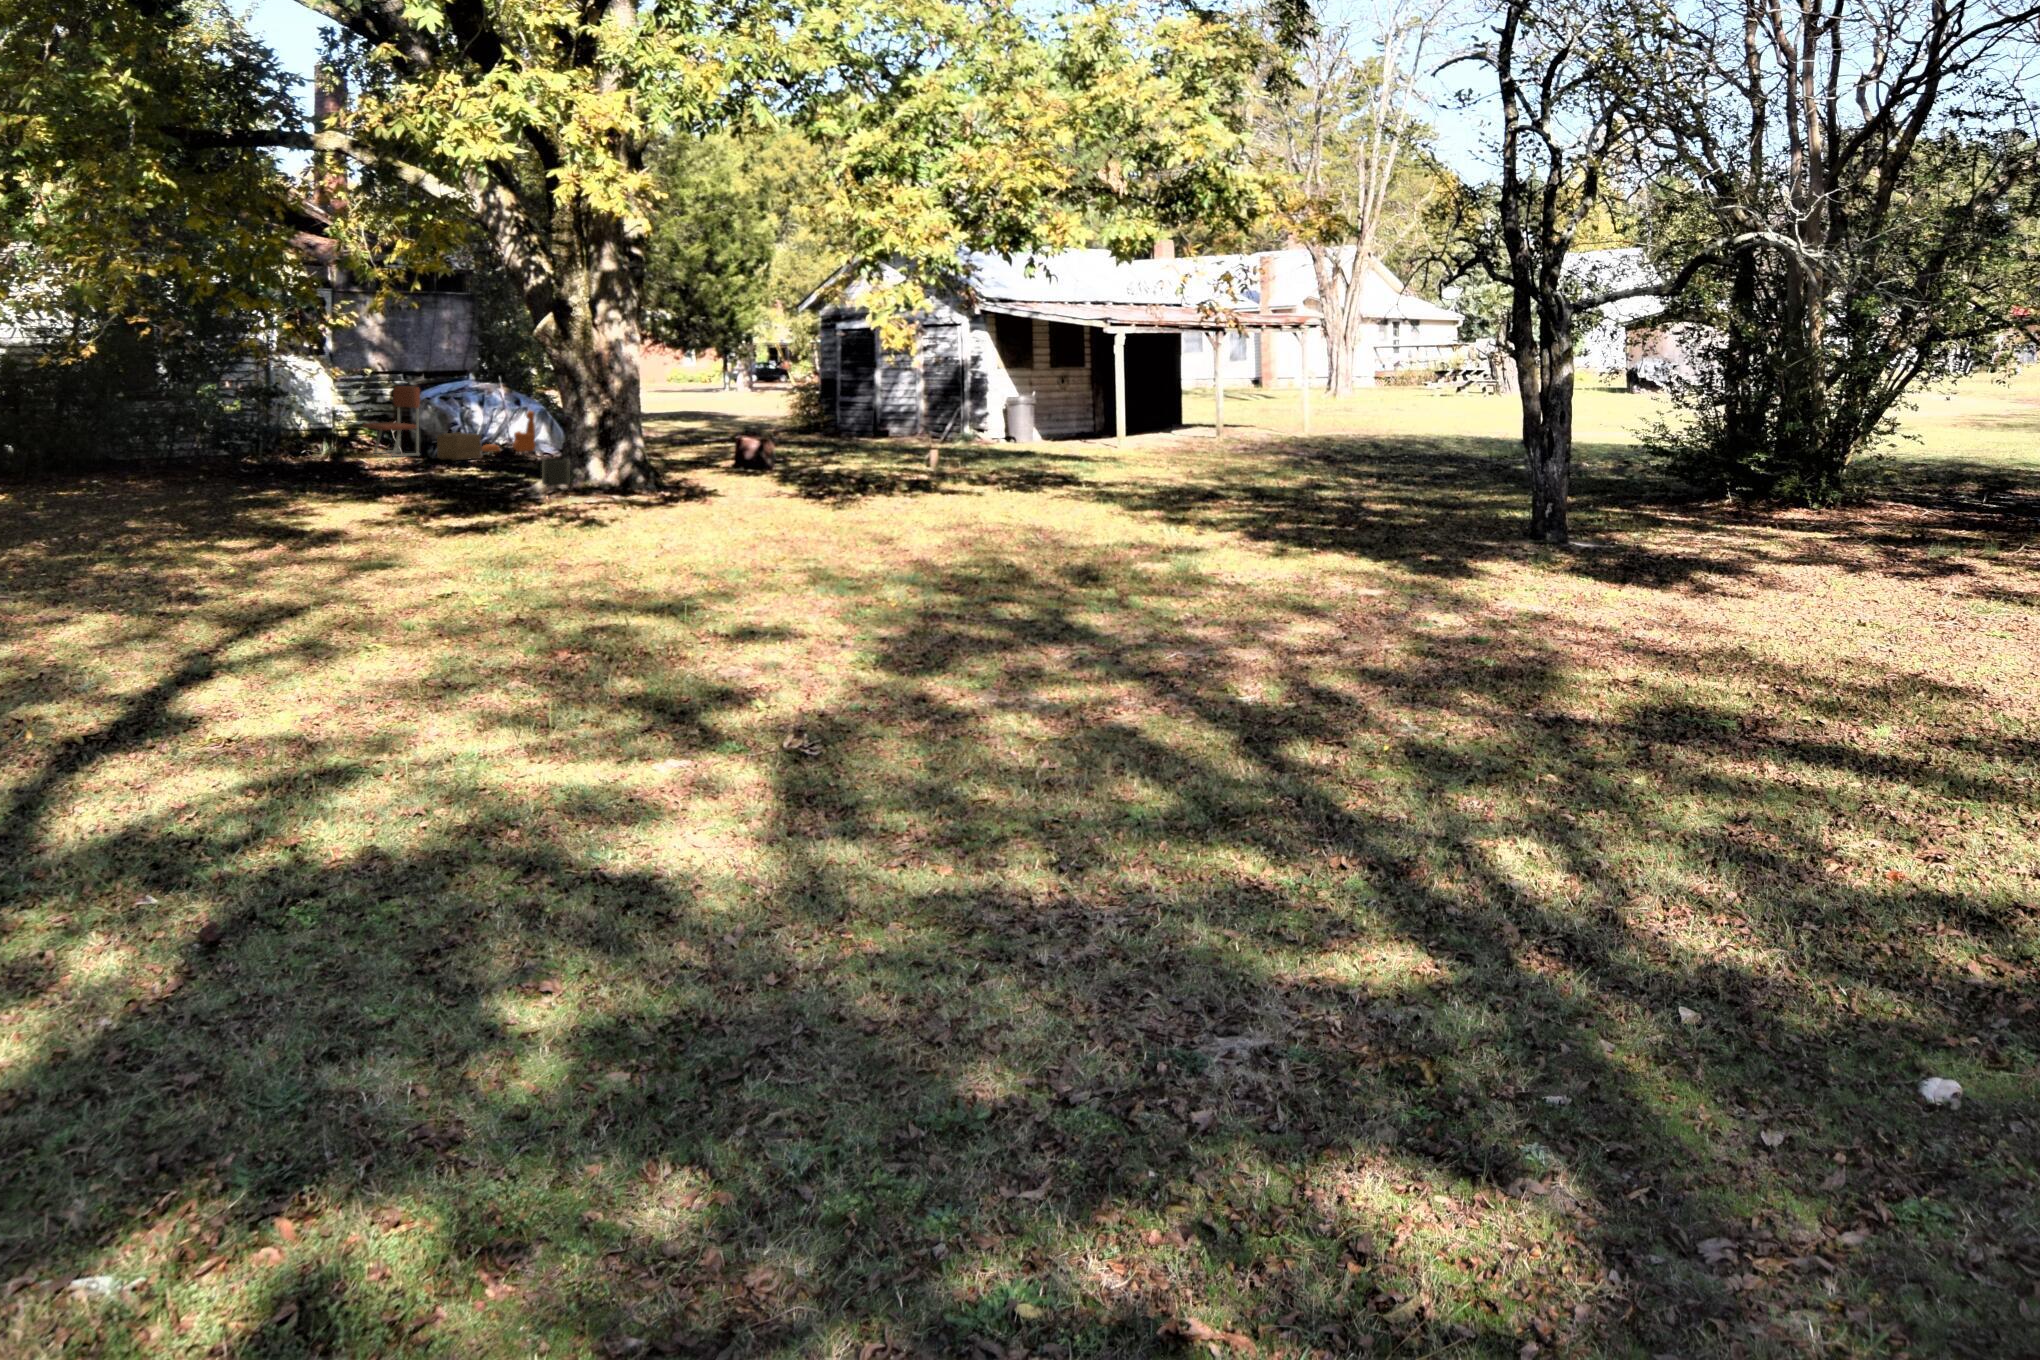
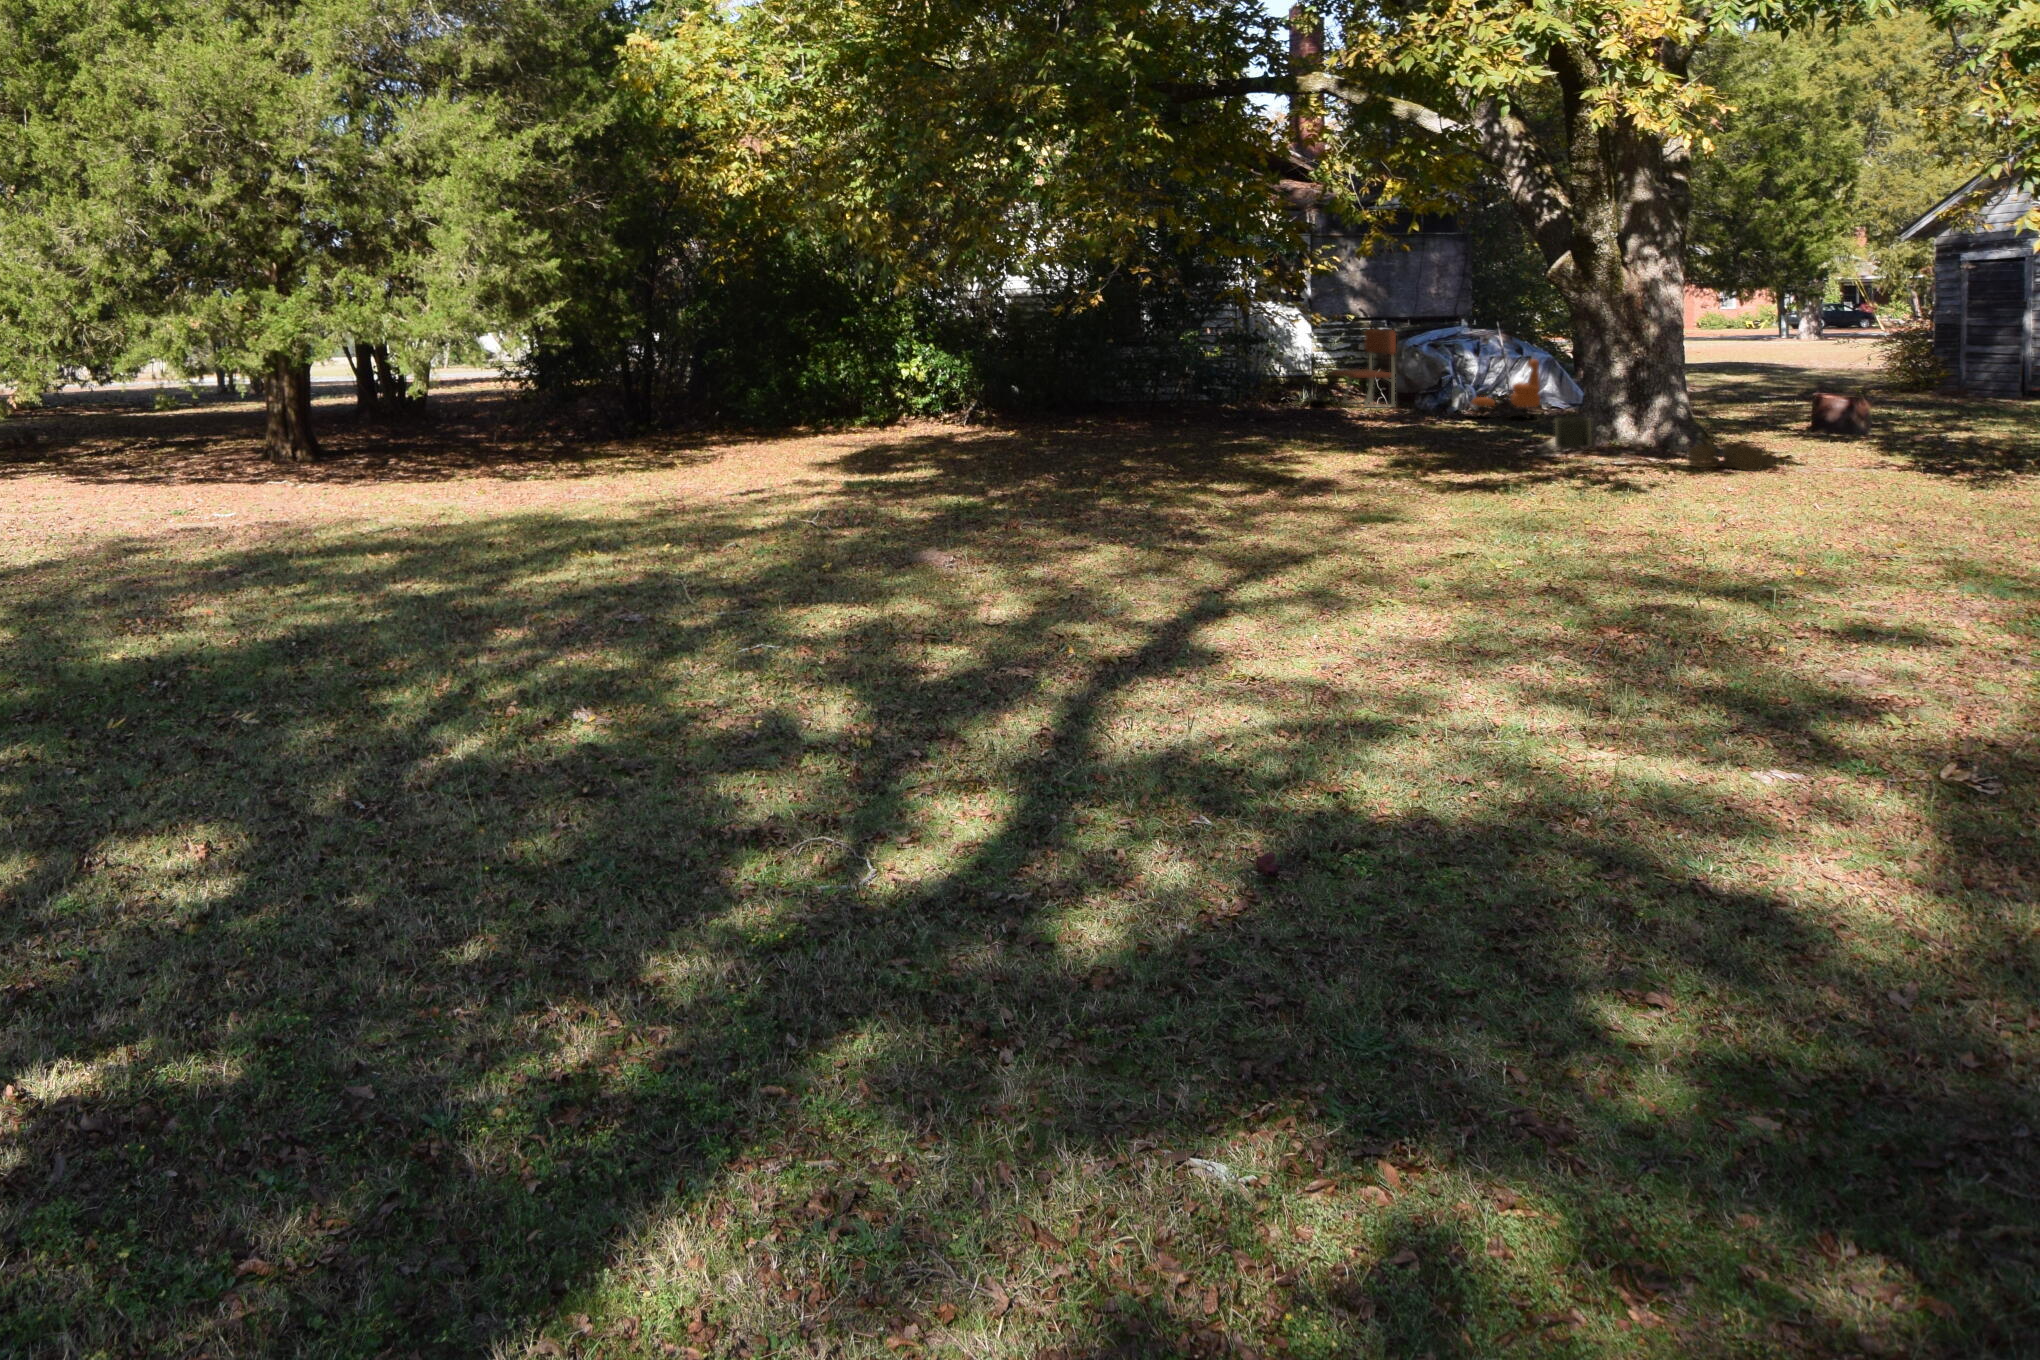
wooden crate: present [437,432,482,461] -> none [1417,382,1471,414]
woven basket: none [639,474,697,496] -> present [1688,444,1774,471]

